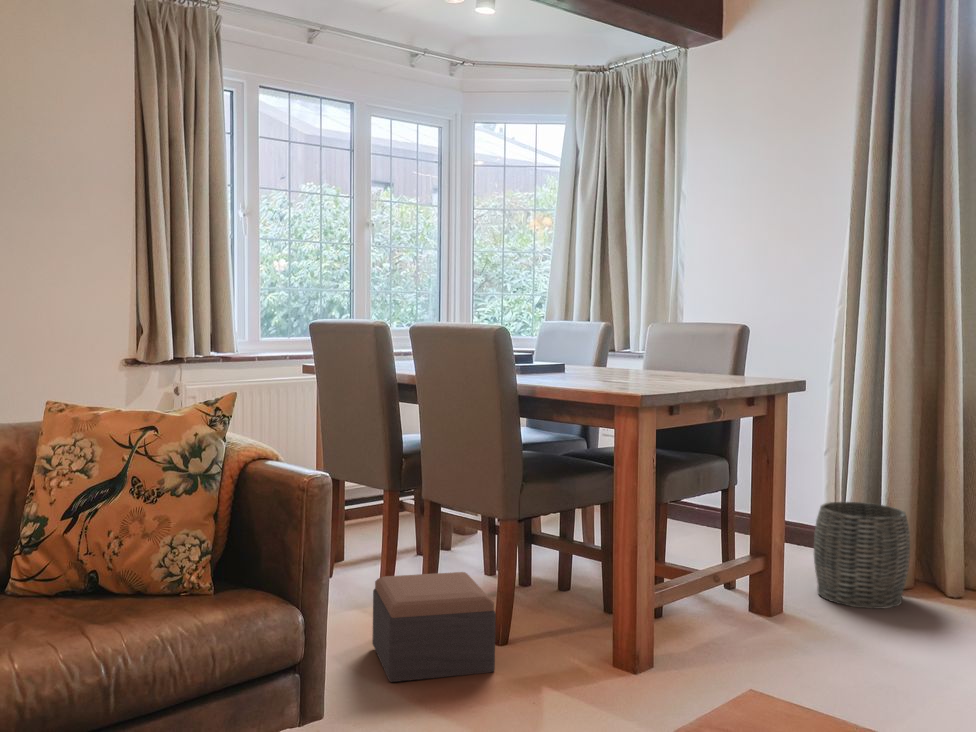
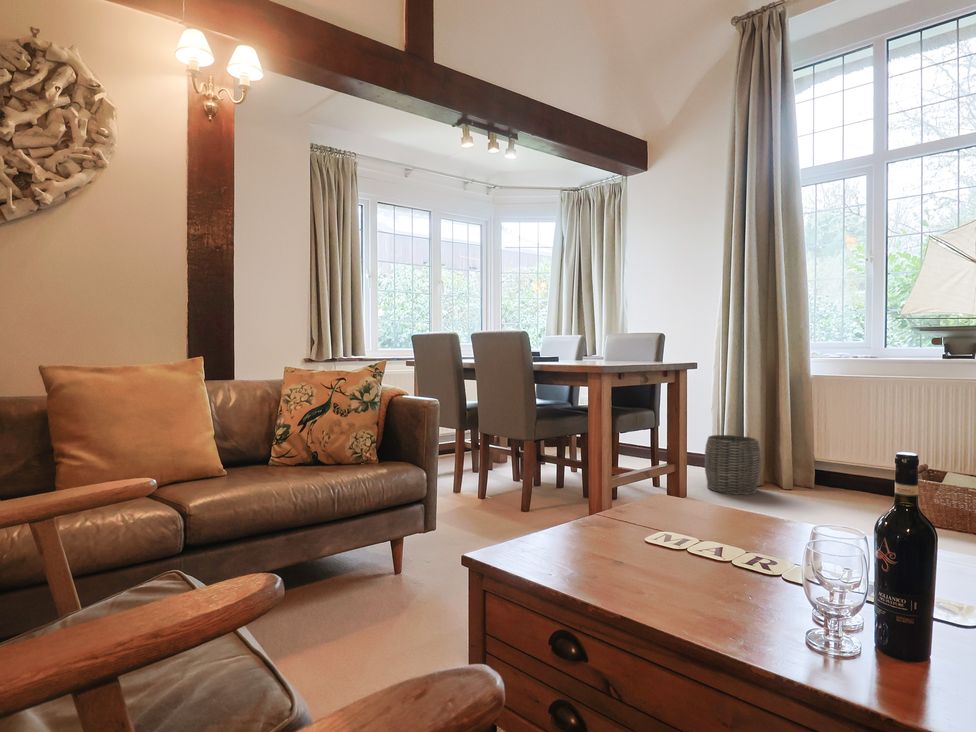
footstool: present [372,572,496,682] -> none [454,470,524,527]

